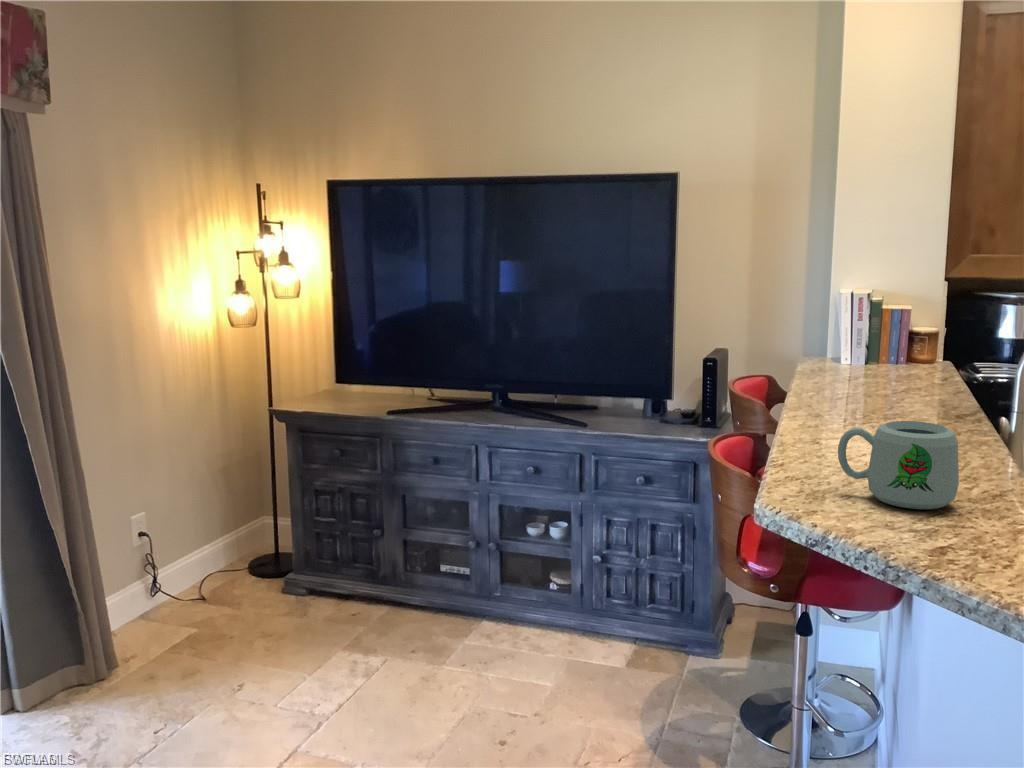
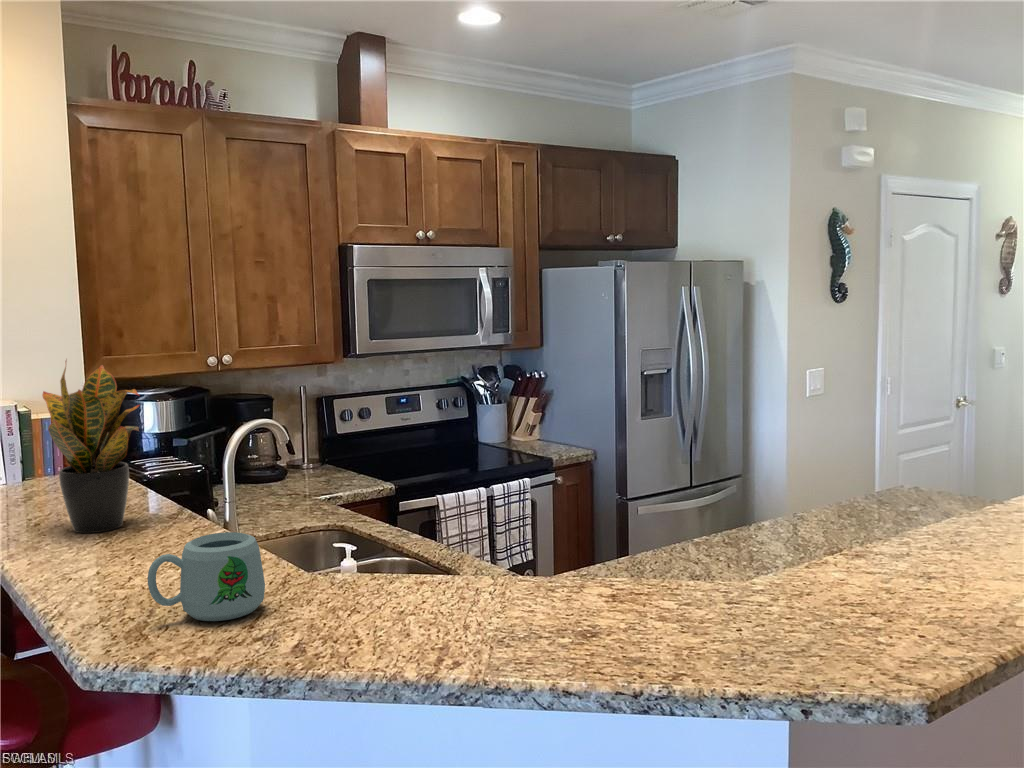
potted plant: none [839,237,959,417] -> present [42,361,139,533]

